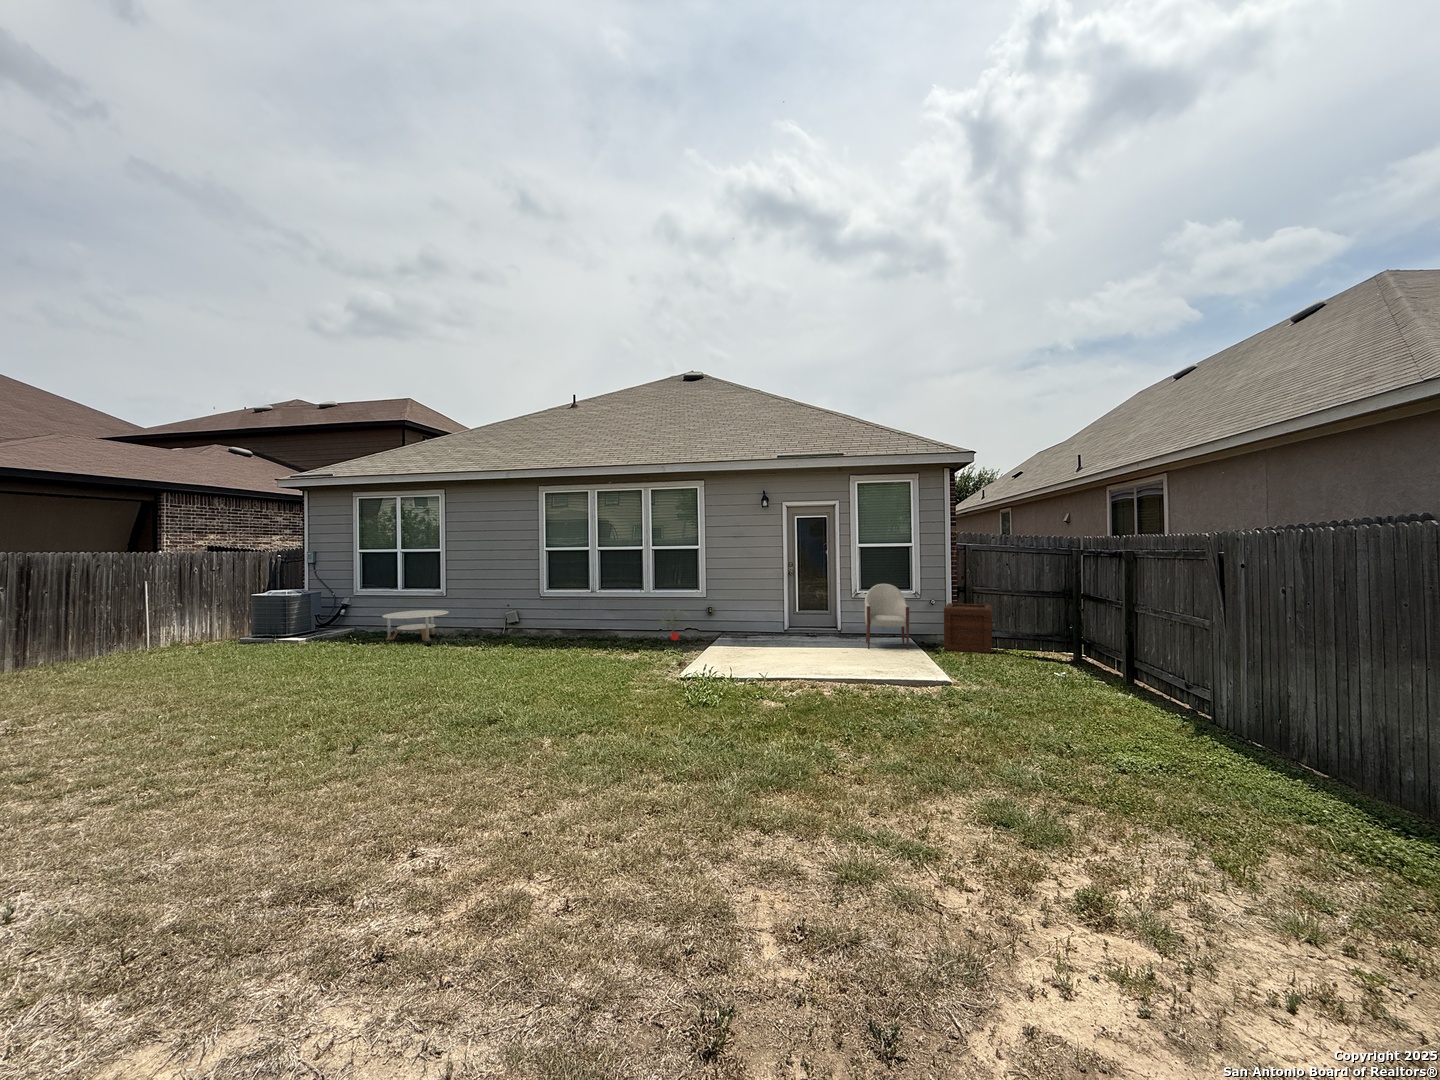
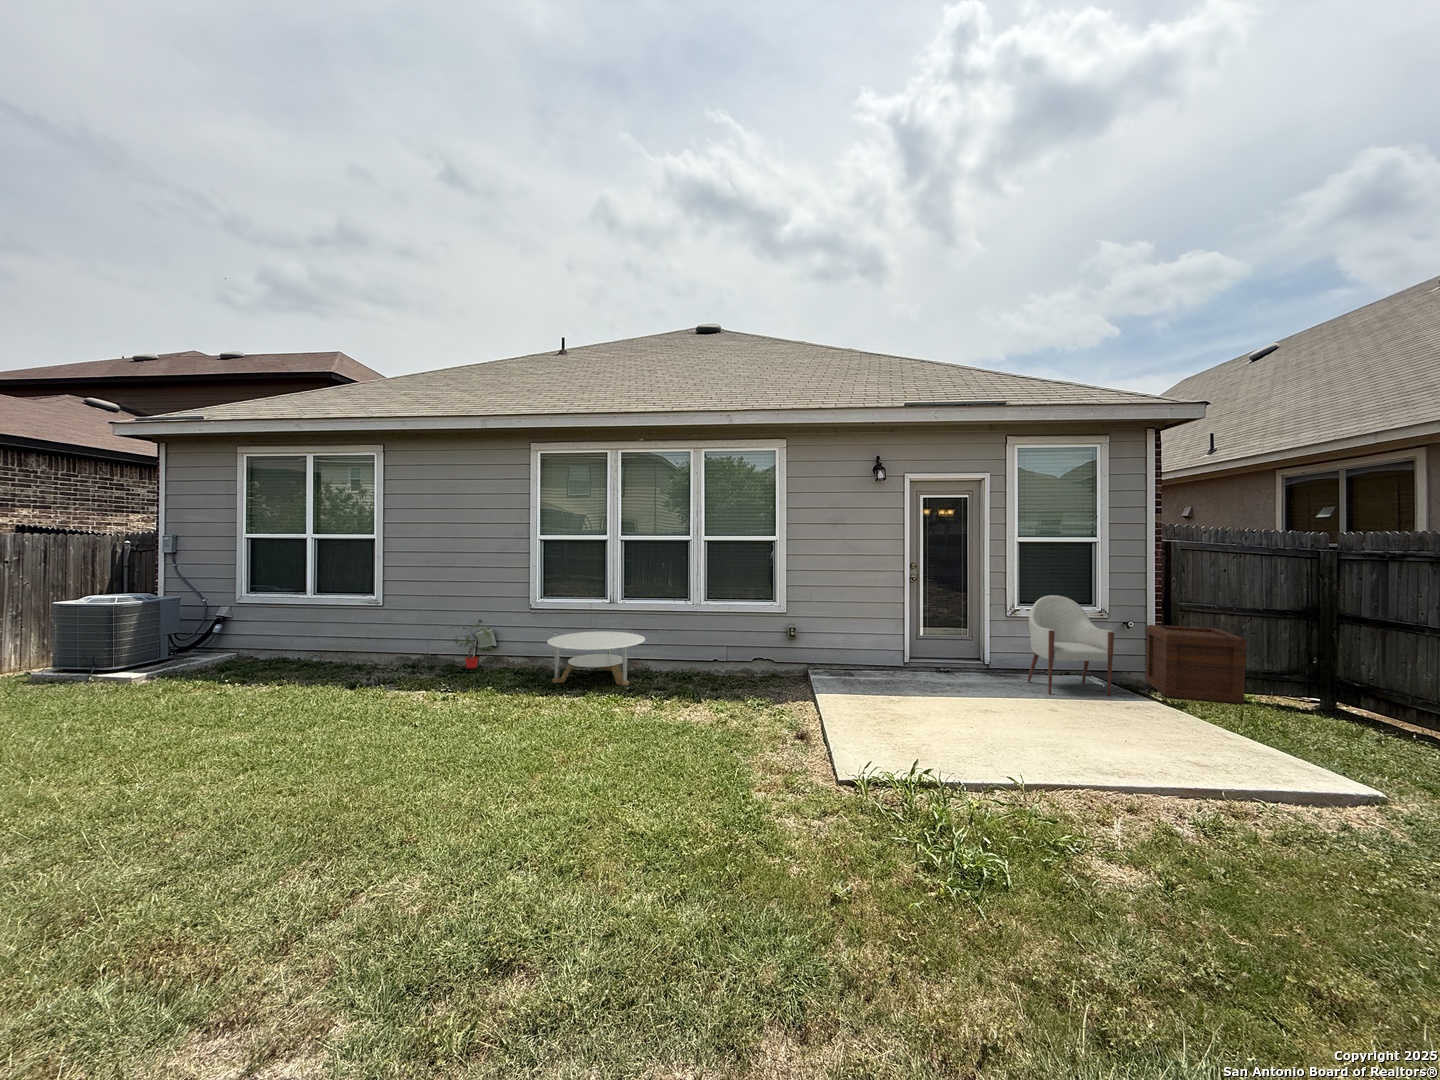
round table: present [382,610,449,641] -> present [547,631,645,685]
potted plant: present [660,610,691,640] -> present [454,624,495,668]

